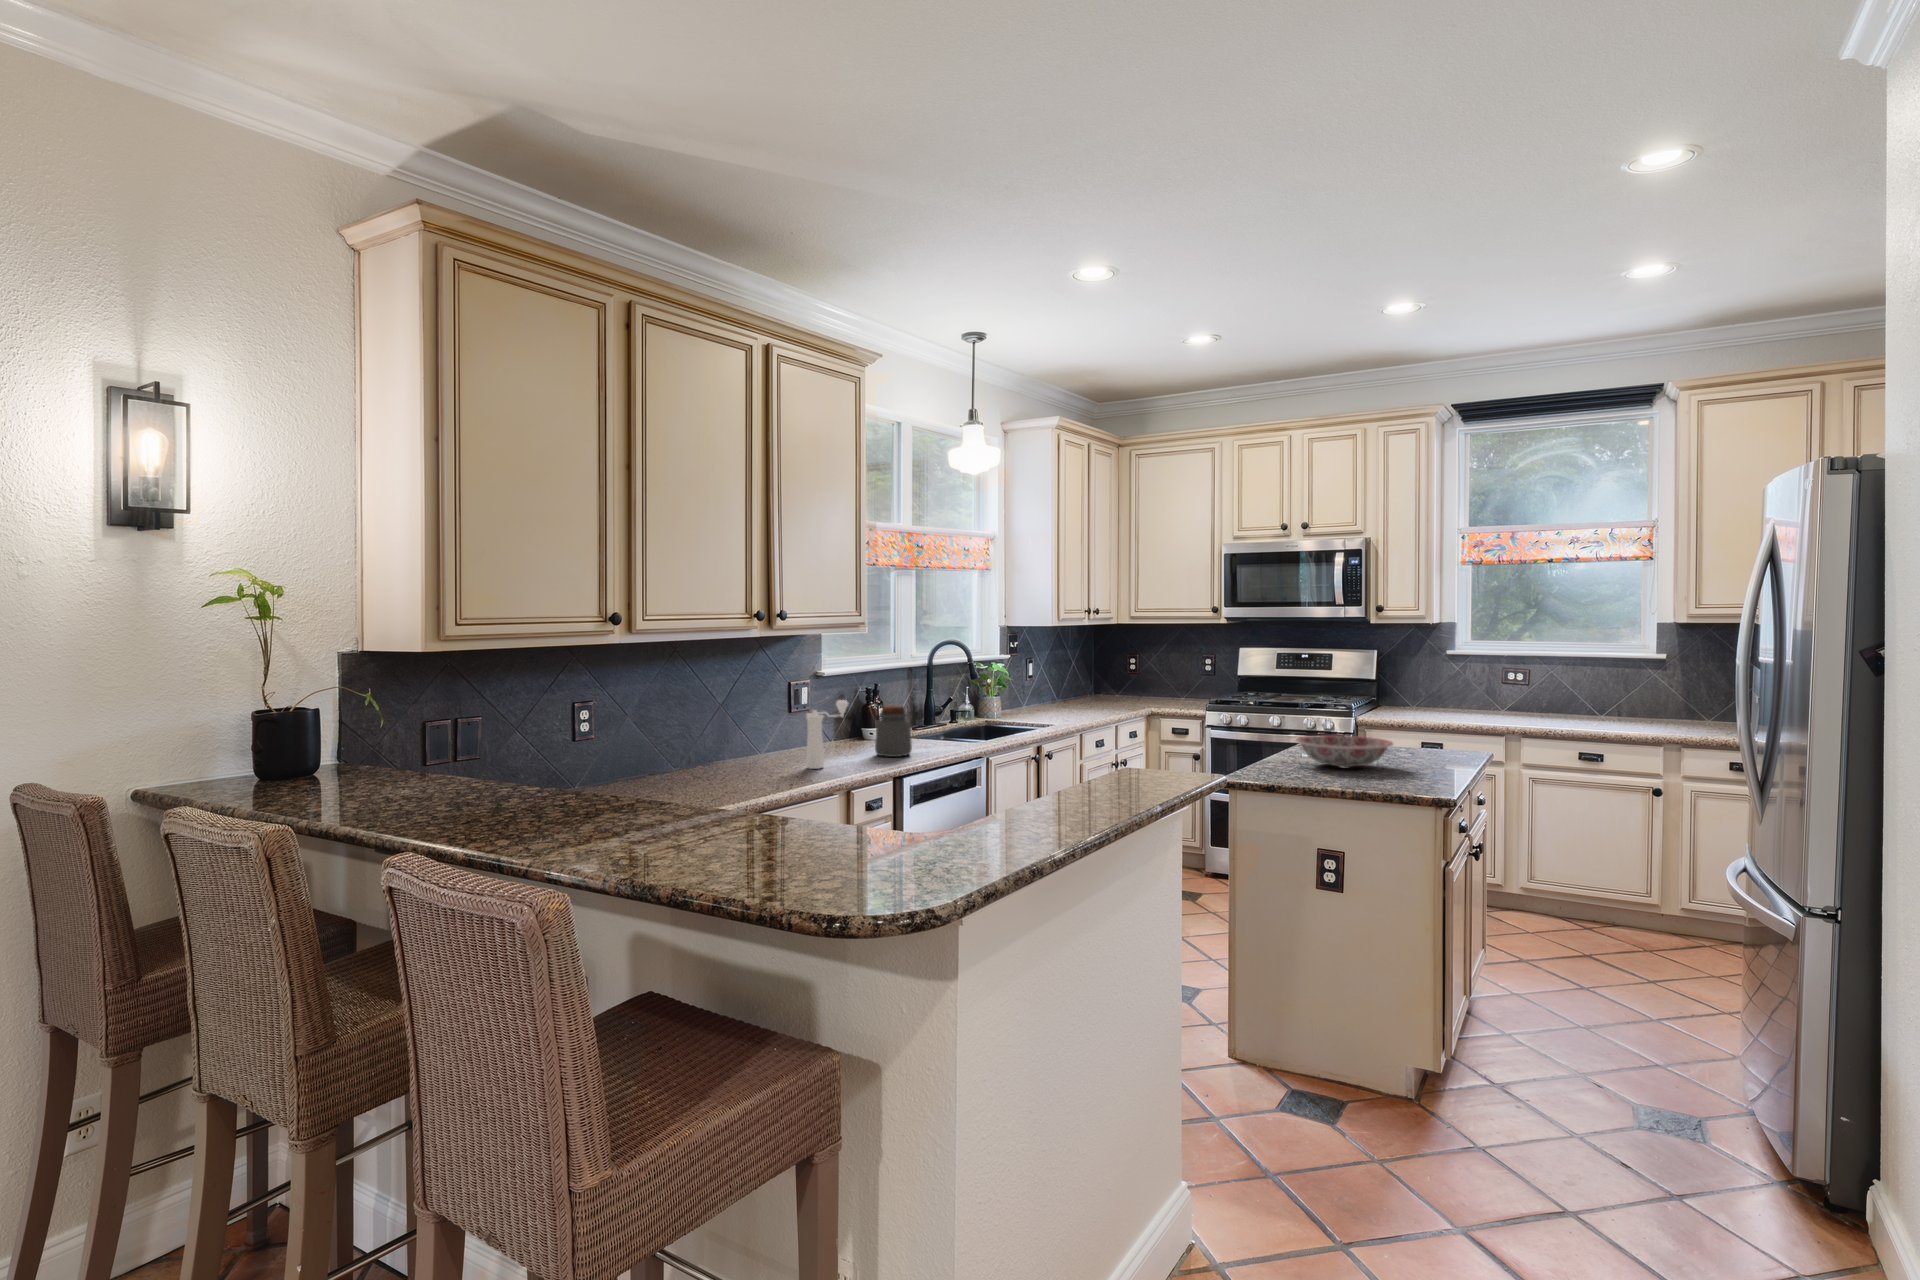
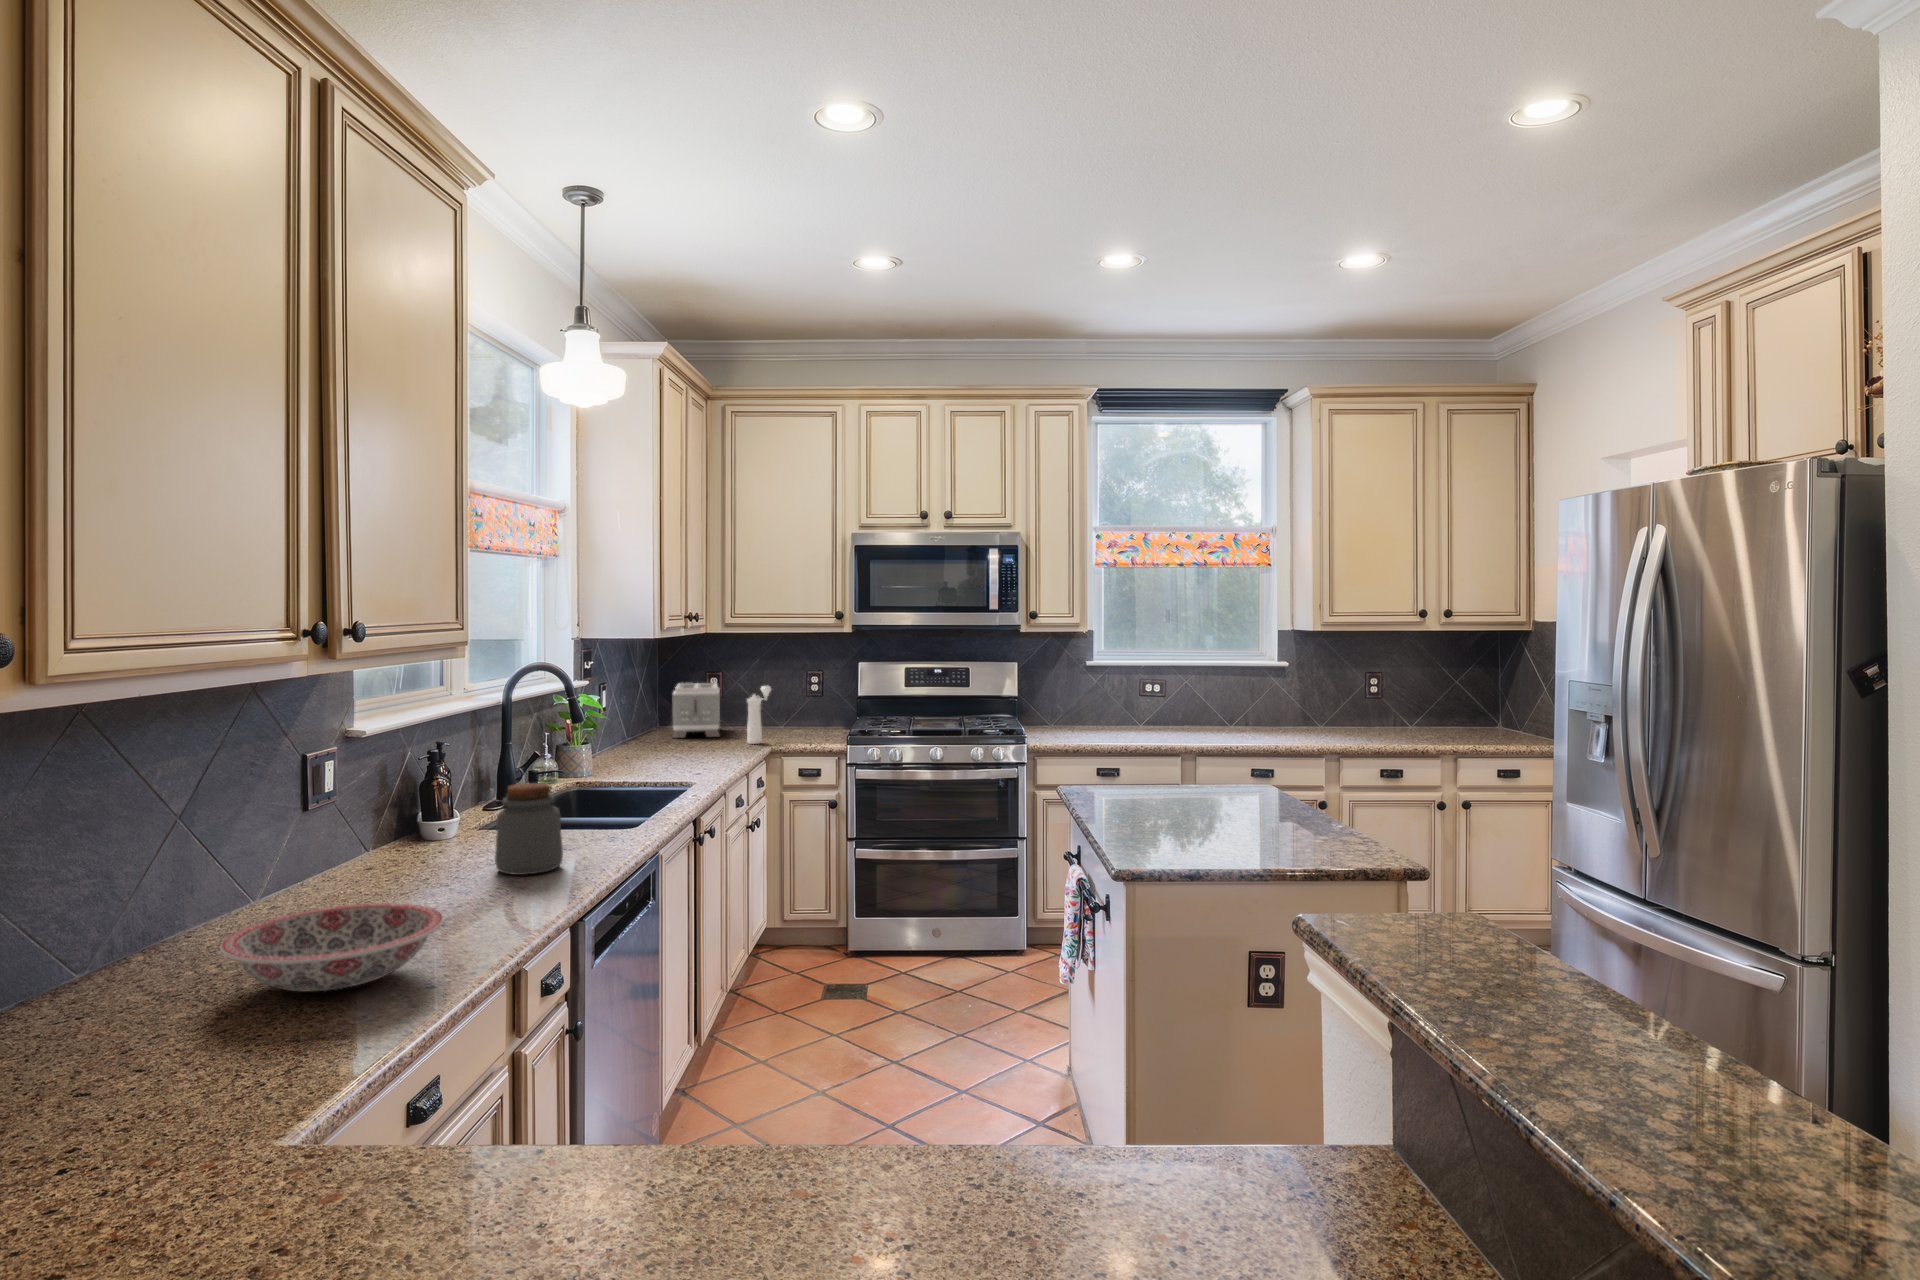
toaster: none [1088,661,1134,701] -> present [673,683,720,738]
pepper mill: present [806,700,848,769] -> present [747,686,771,744]
ceramic bowl: present [1295,735,1393,767] -> present [220,903,444,991]

